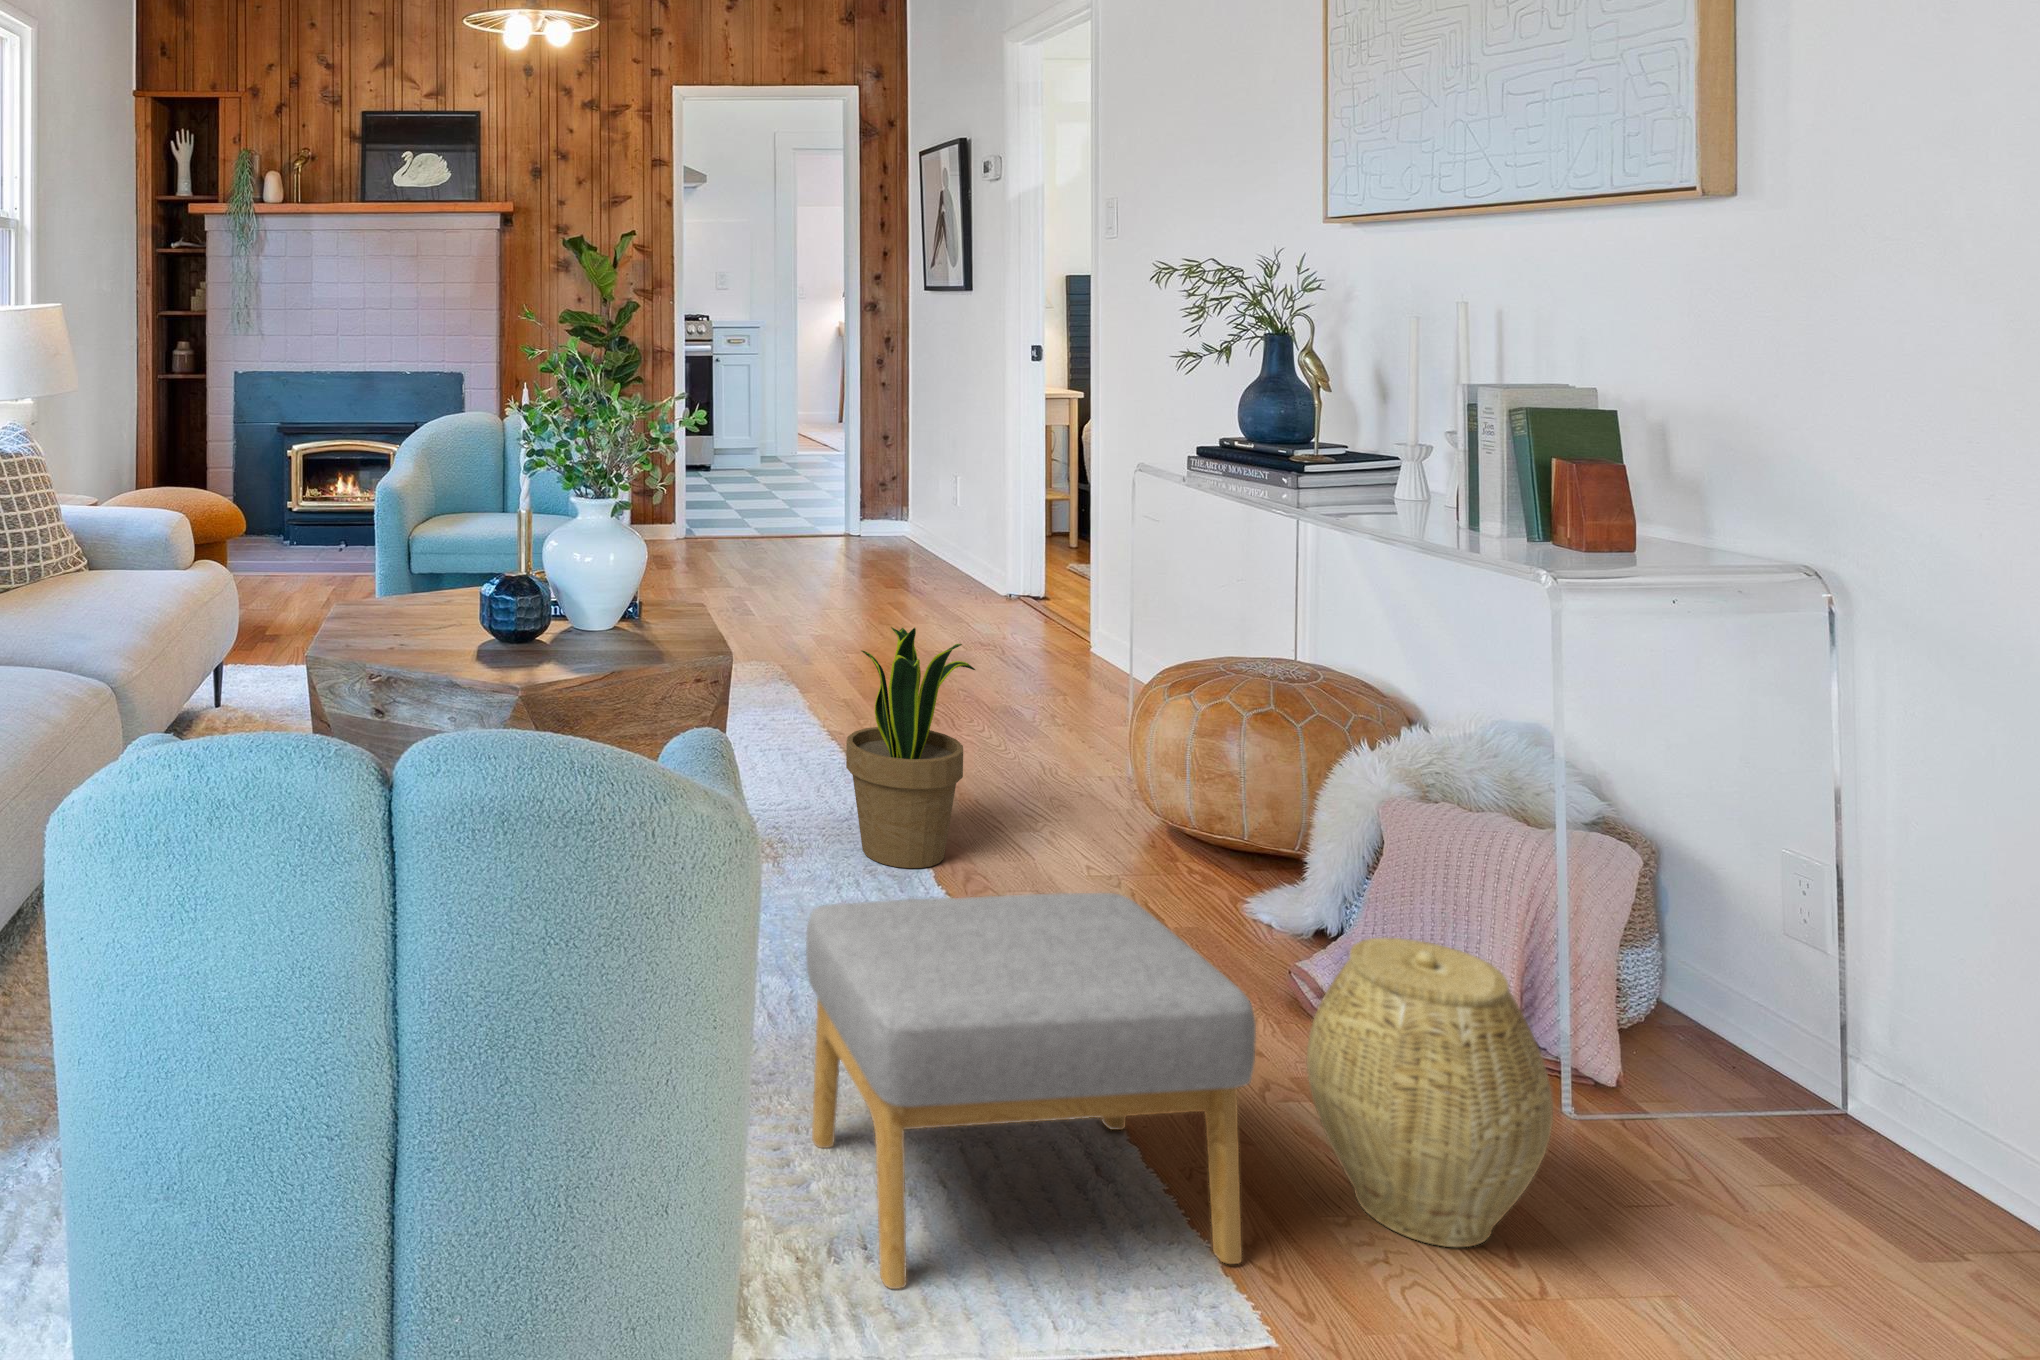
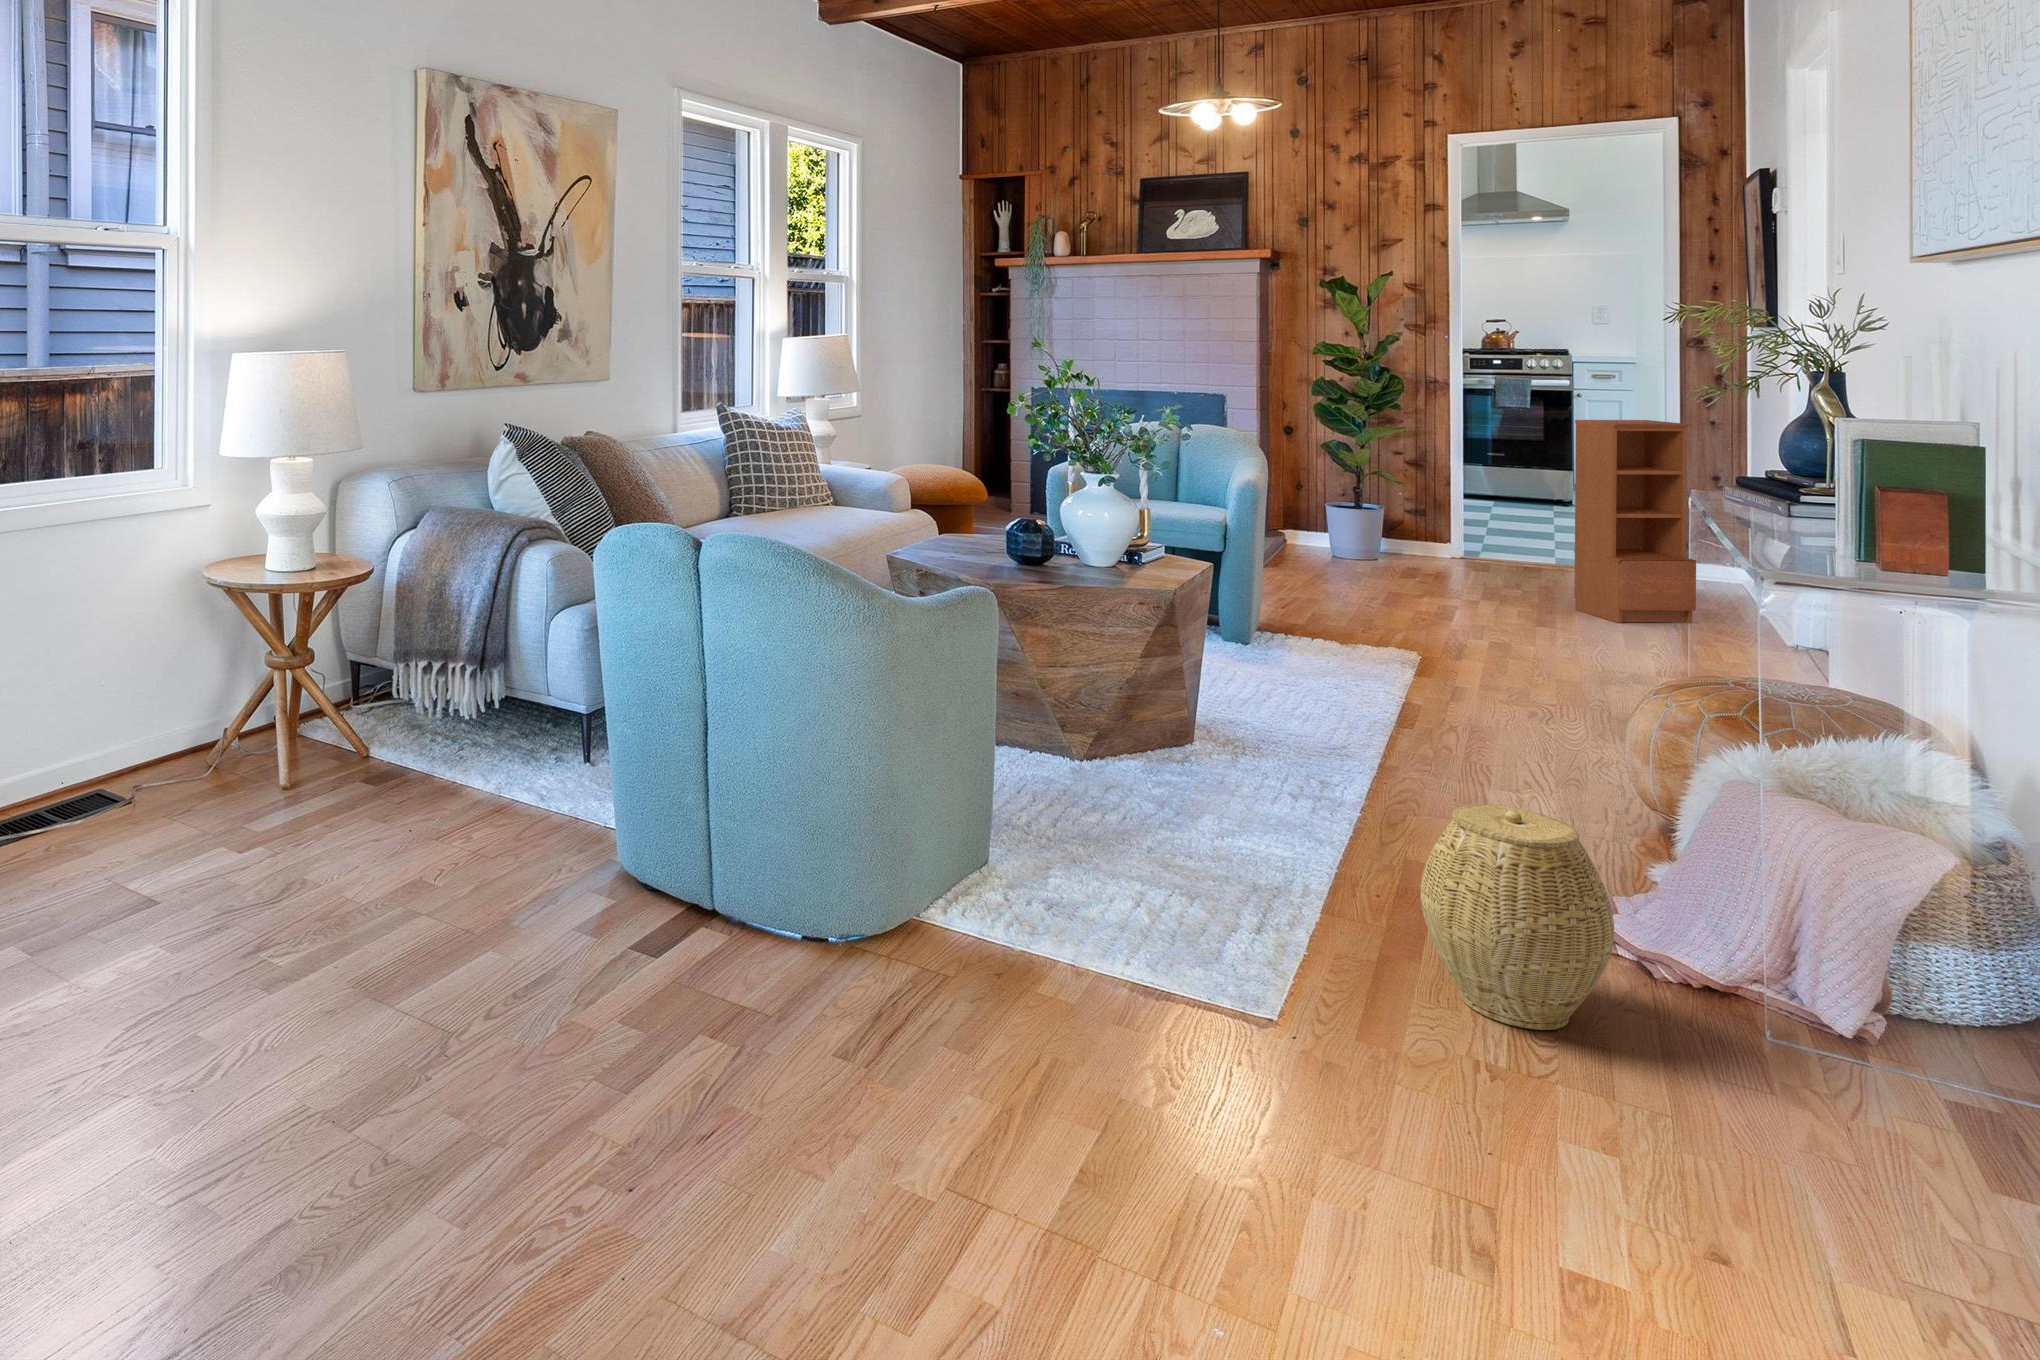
bookcase: none [828,387,927,595] -> present [1574,420,1696,623]
potted plant: present [846,627,975,868] -> none [1312,590,1436,784]
footstool: present [806,893,1256,1289] -> none [1052,716,1335,979]

